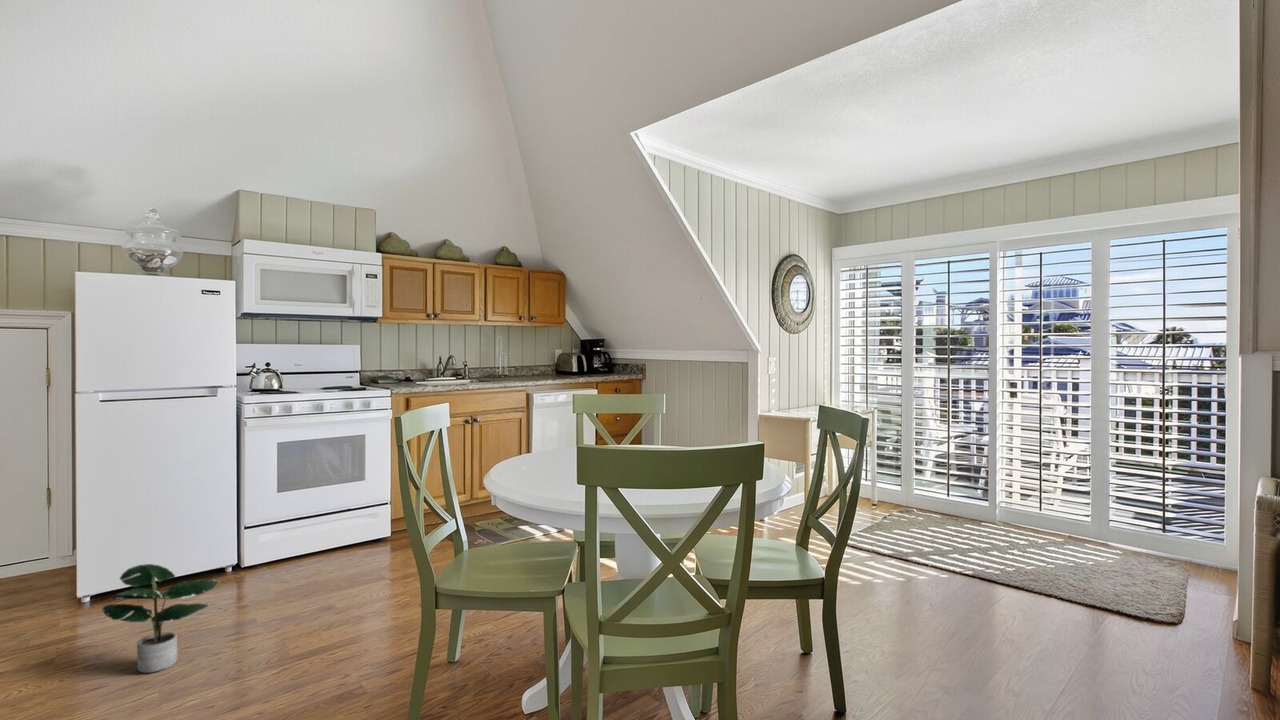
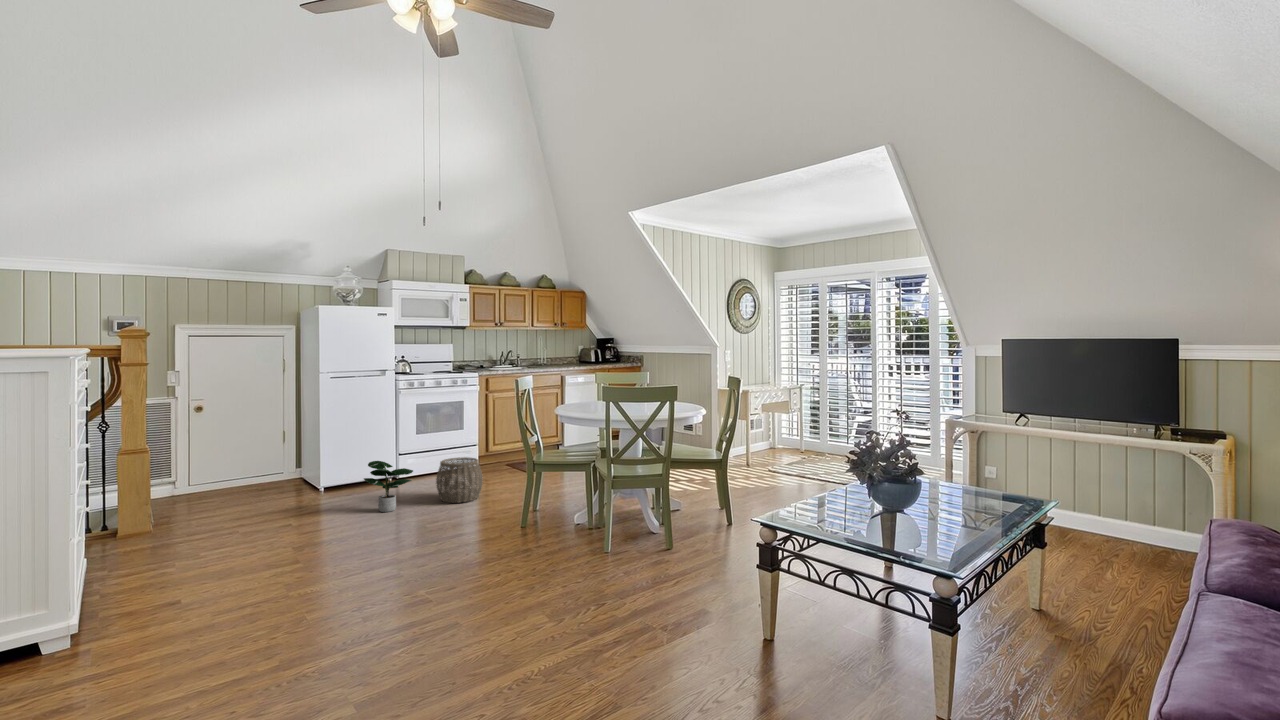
woven basket: none [269,547,364,643] -> present [436,457,483,503]

